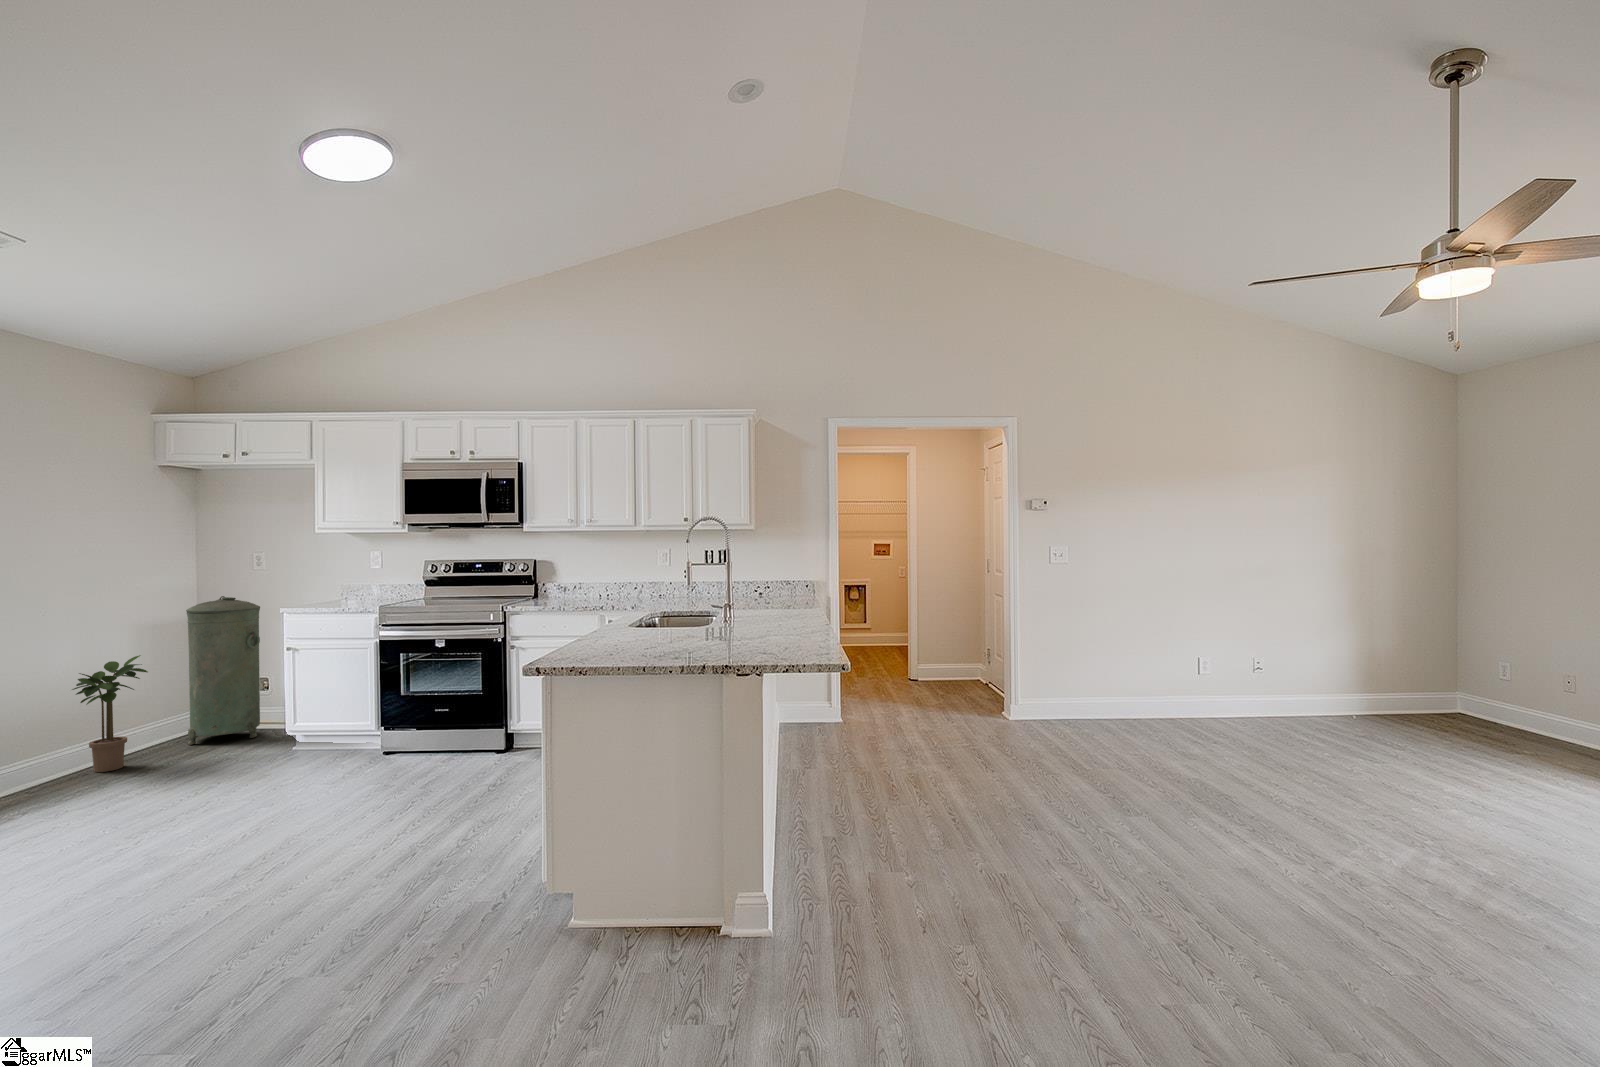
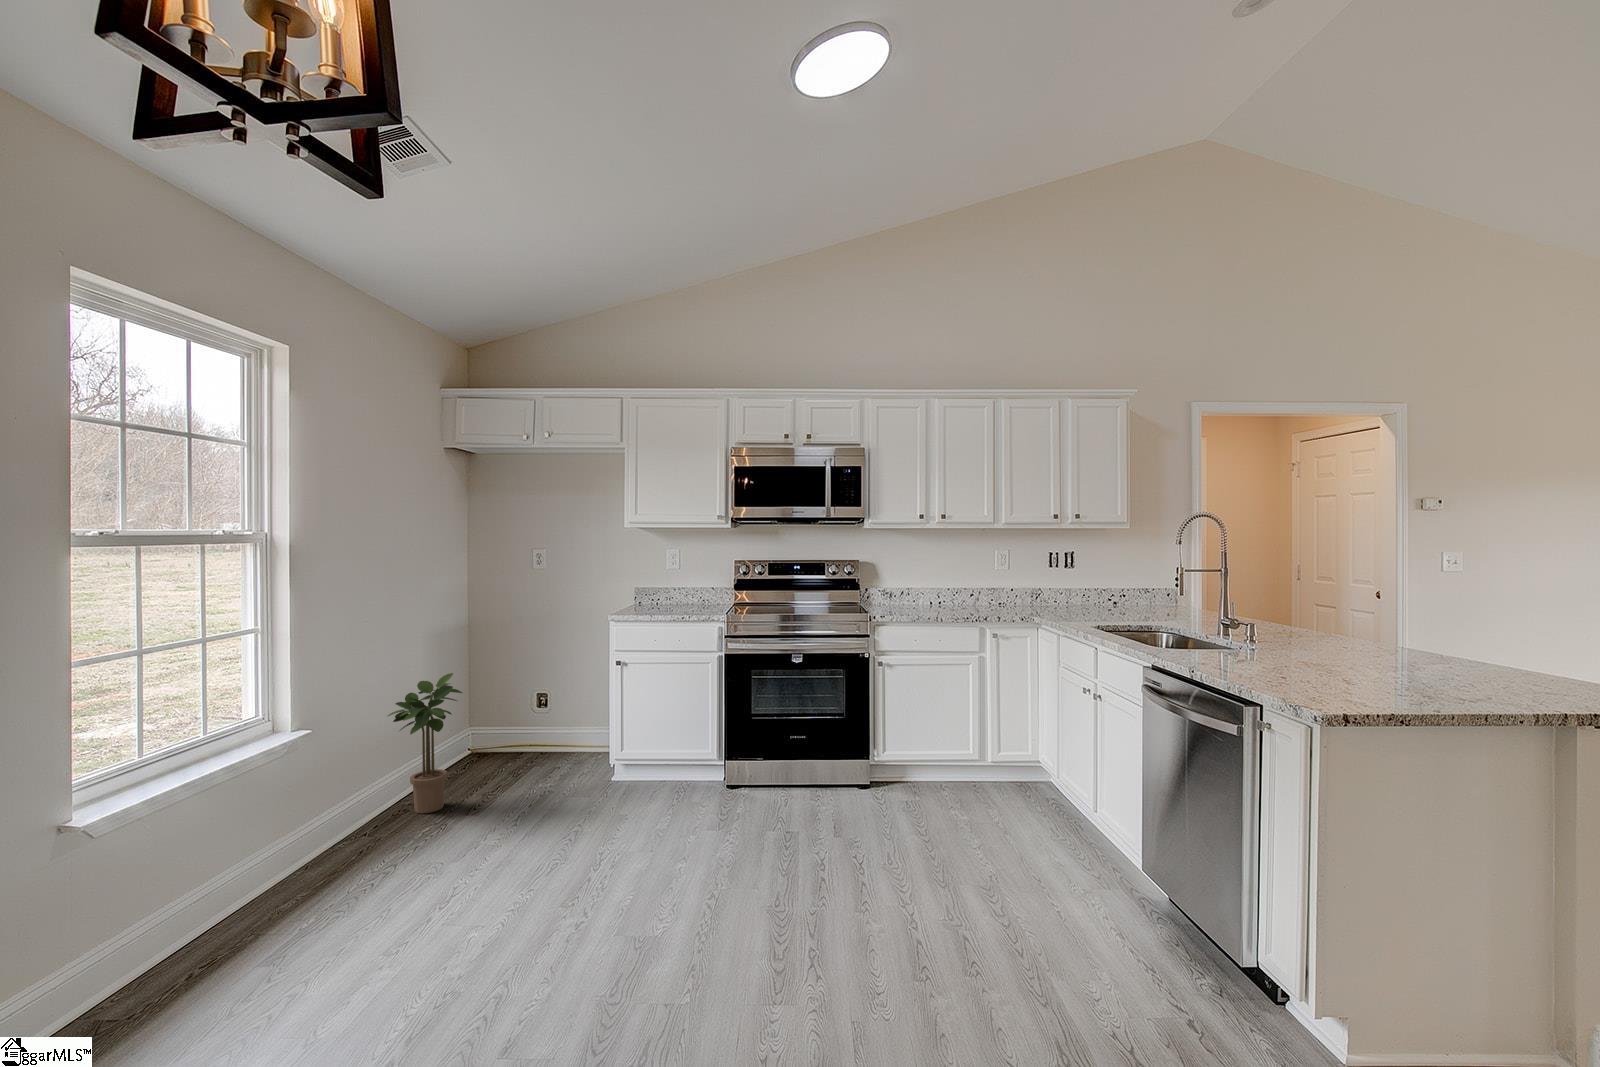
trash can: present [186,596,260,745] -> none [474,602,550,774]

